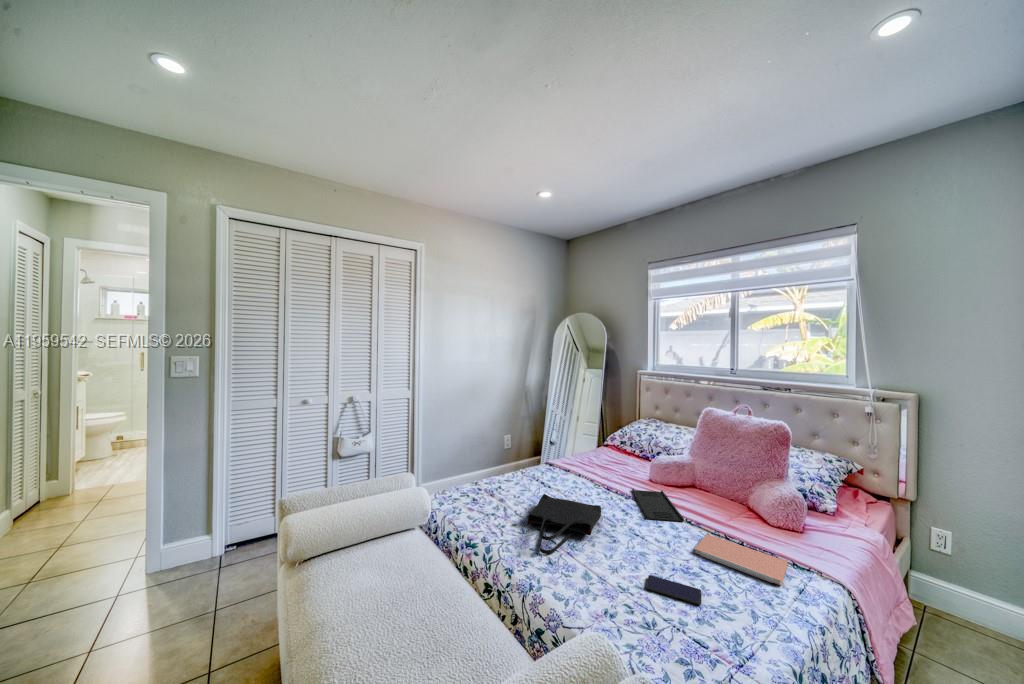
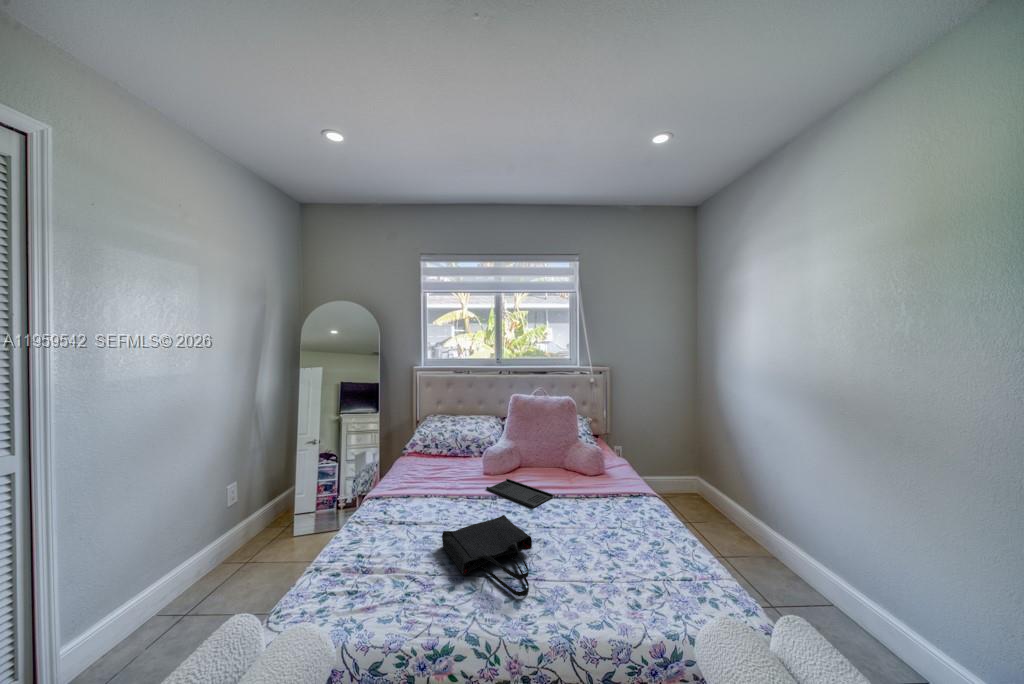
notebook: present [695,534,788,585] -> none [580,493,648,517]
smartphone: present [647,575,701,605] -> none [605,541,650,565]

